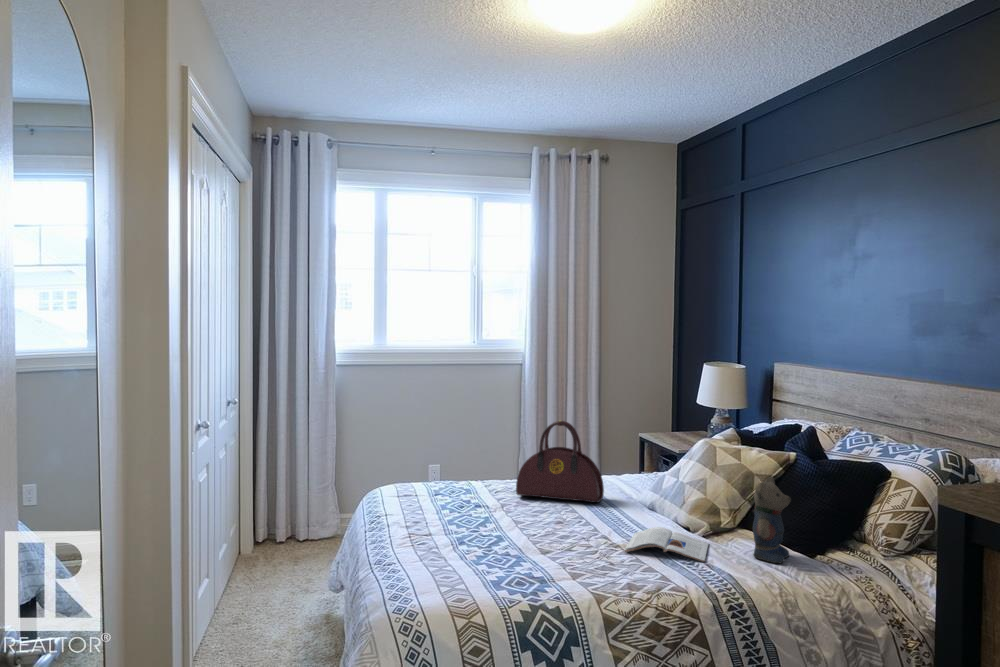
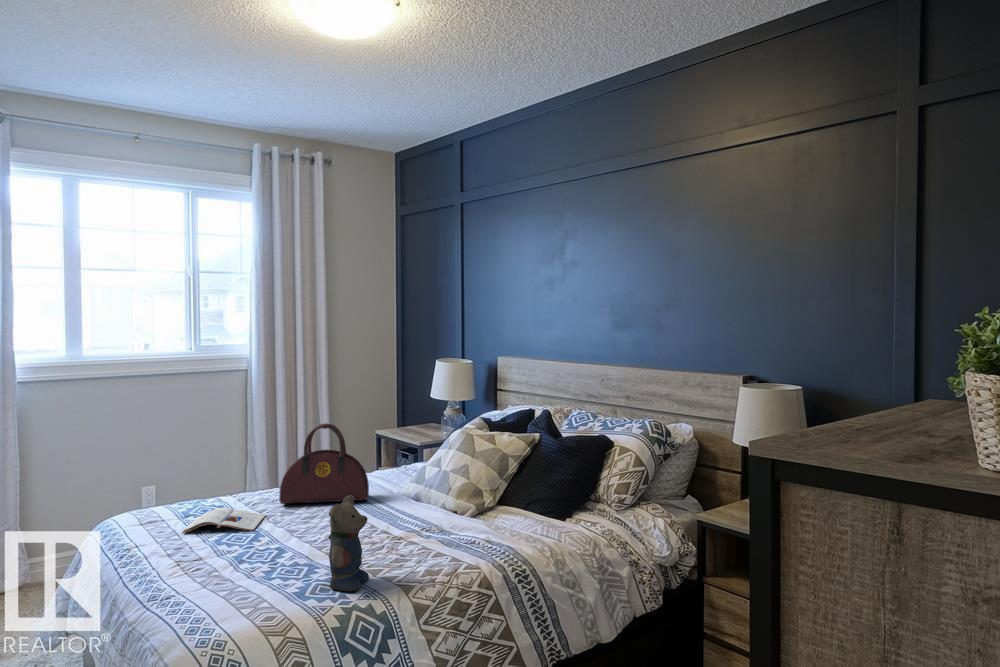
teddy bear: present [753,477,791,563] -> present [328,496,369,591]
magazine: present [625,527,708,562] -> present [182,508,265,533]

